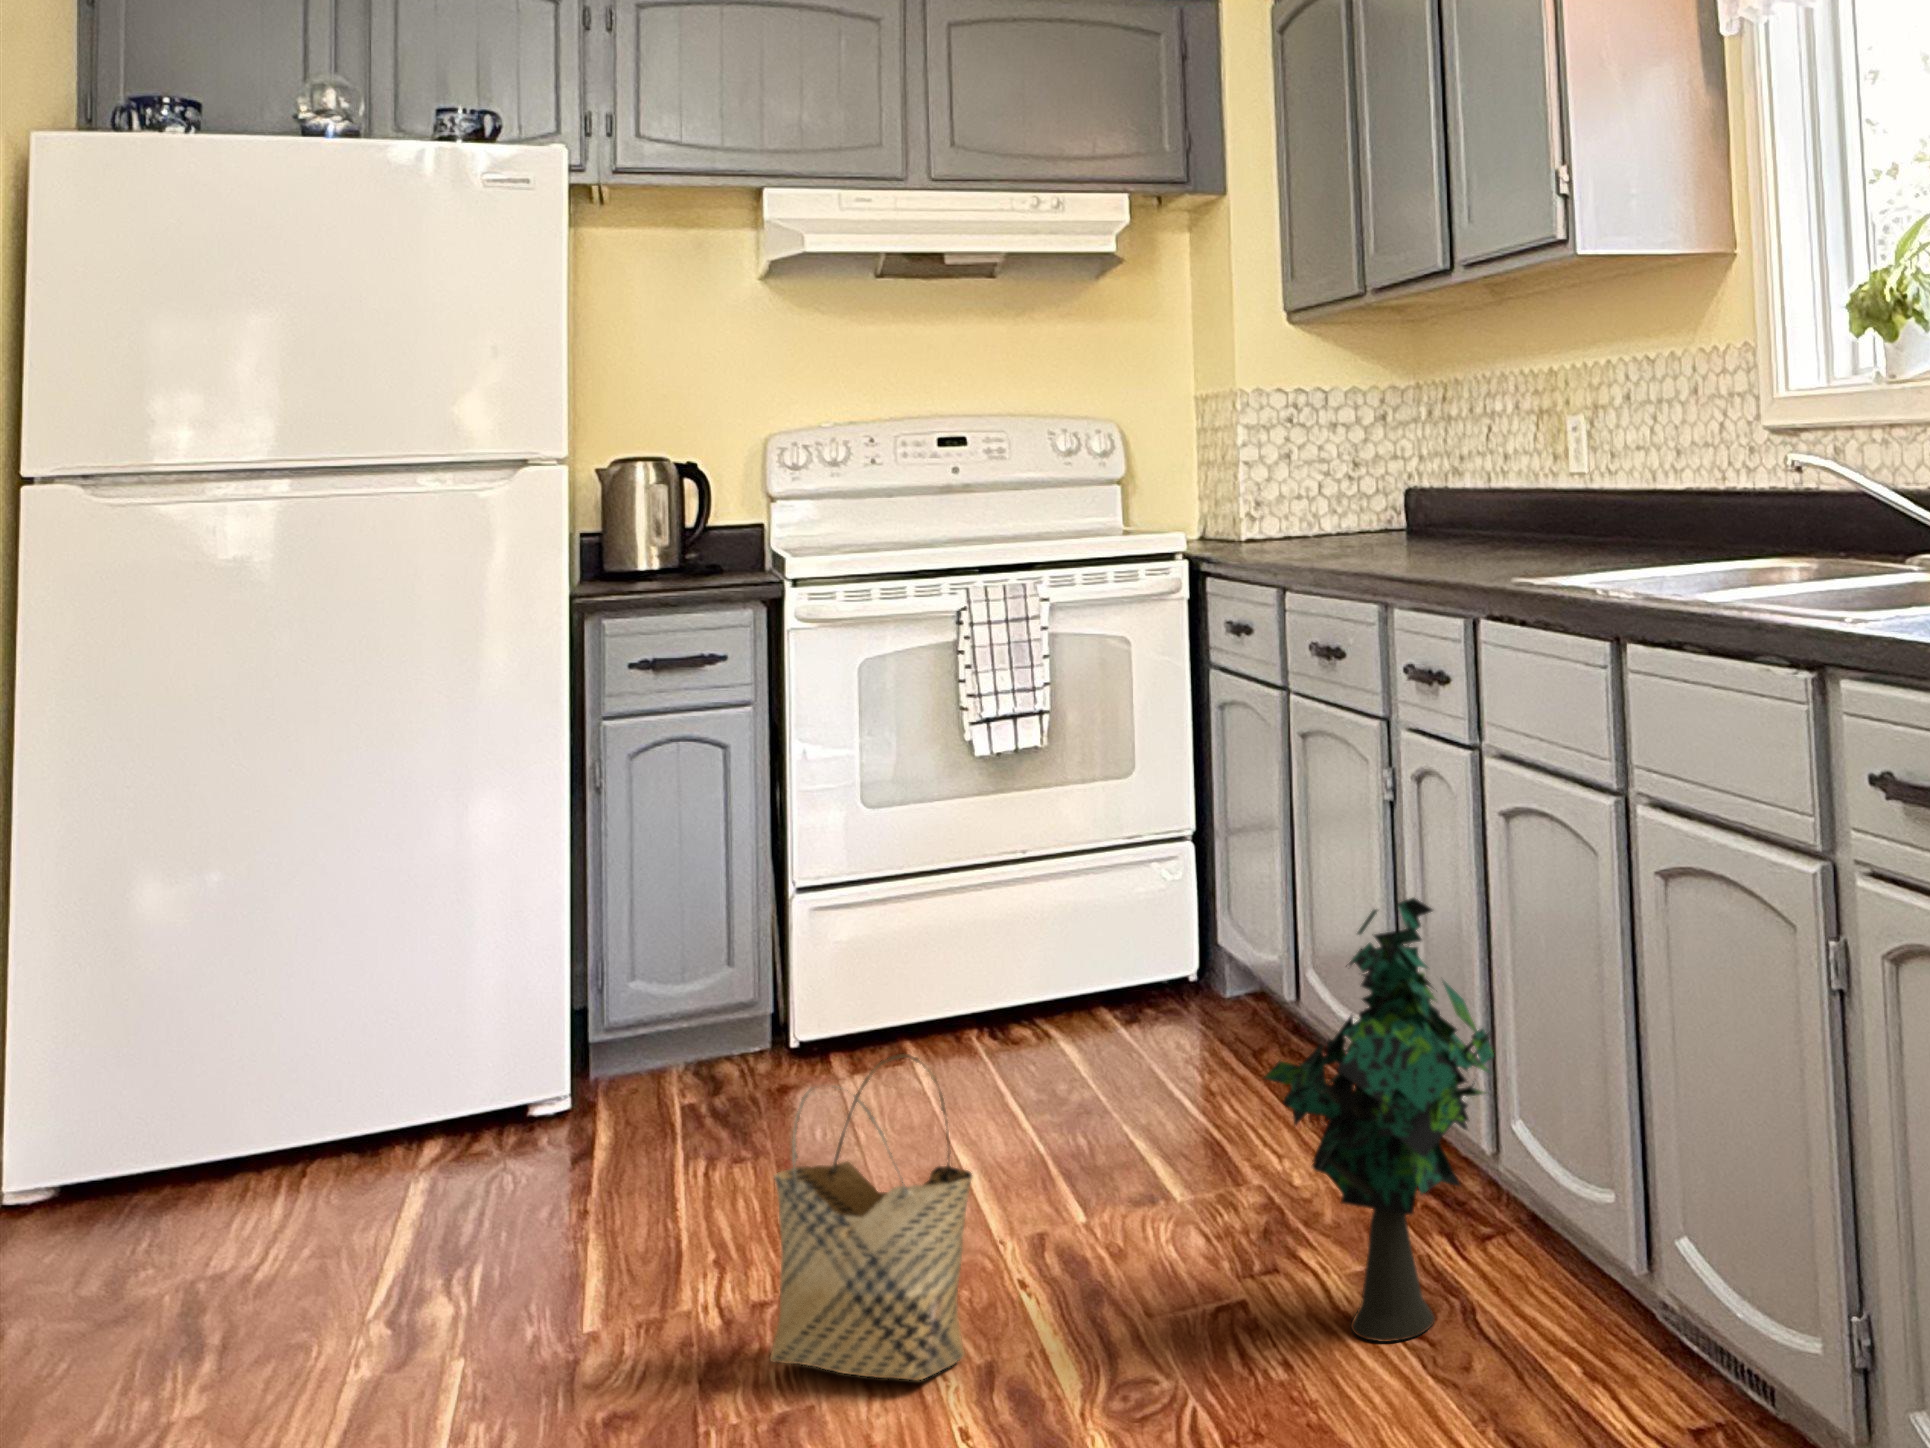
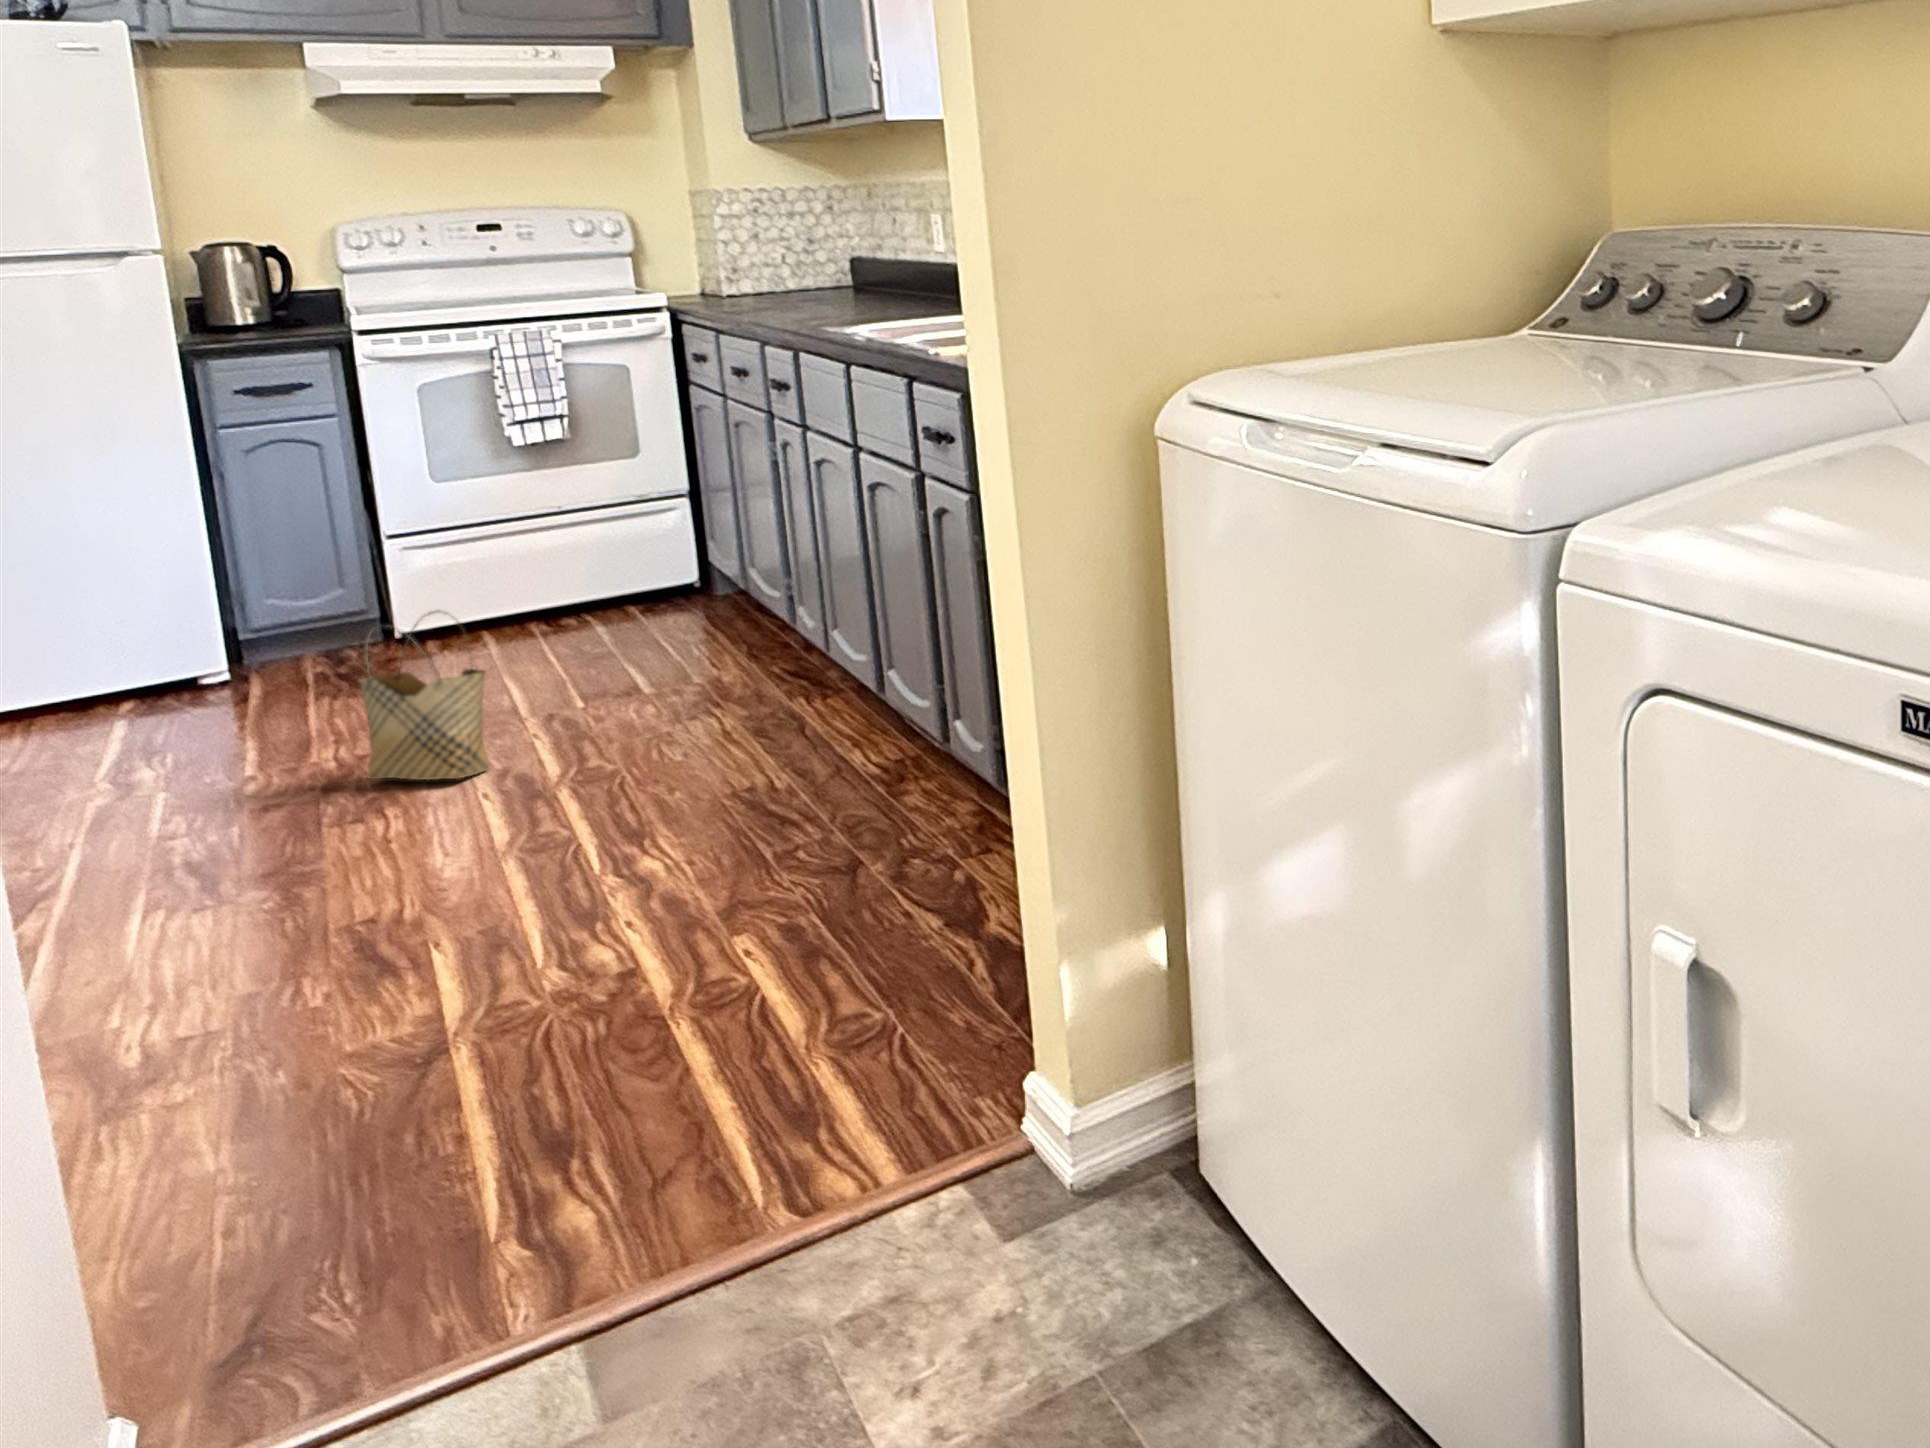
decorative plant: present [1264,898,1494,1342] -> none [663,509,810,741]

